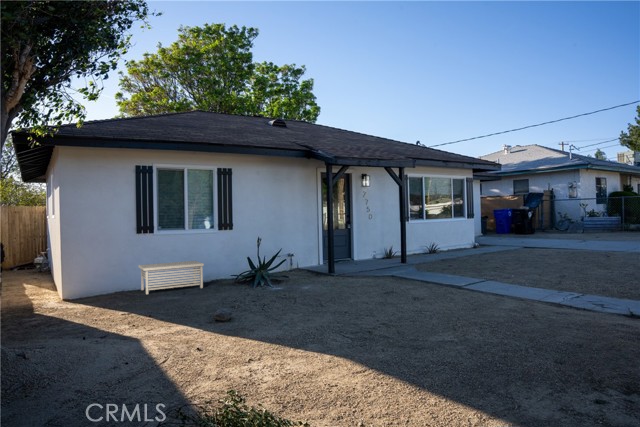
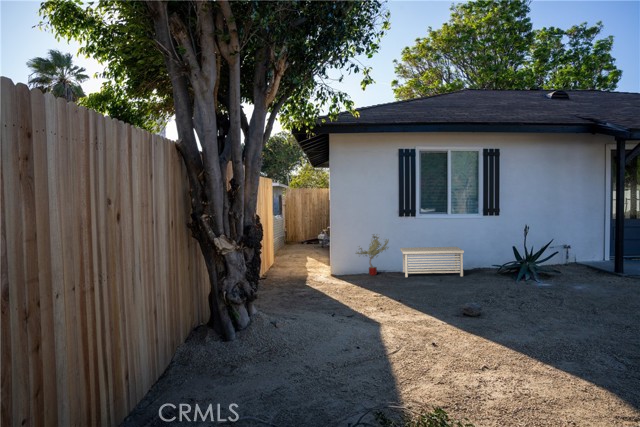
potted tree: none [87,252,127,297] -> present [356,235,389,276]

